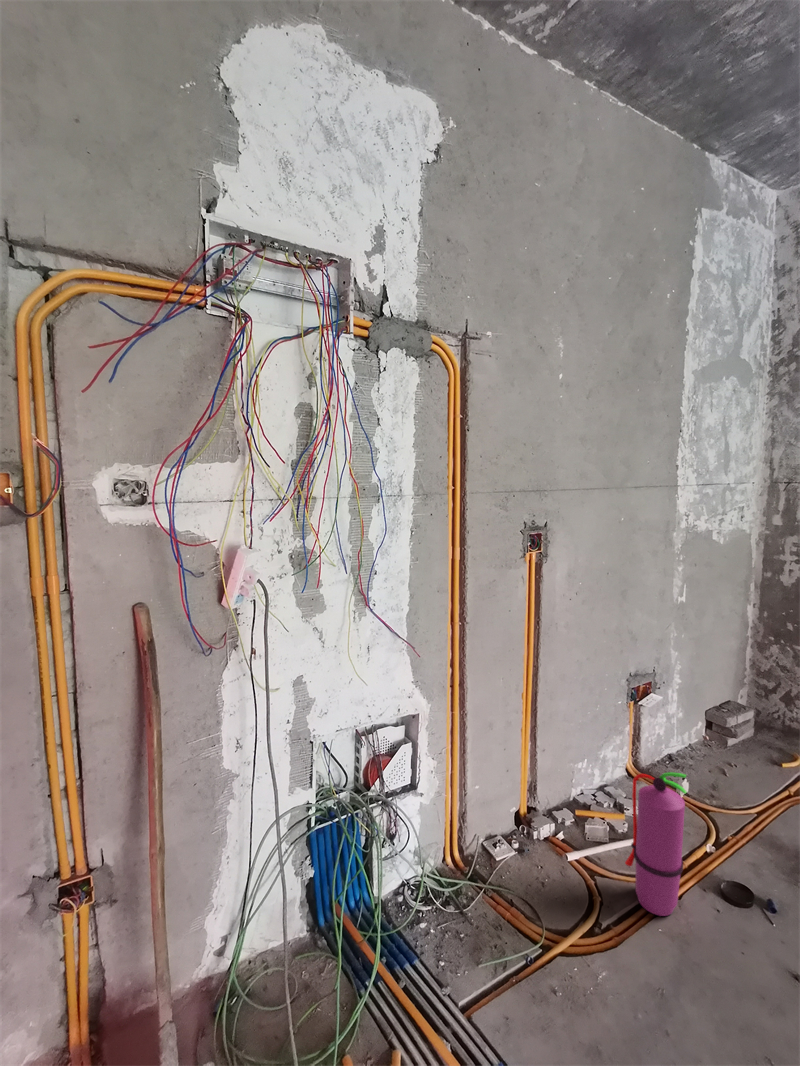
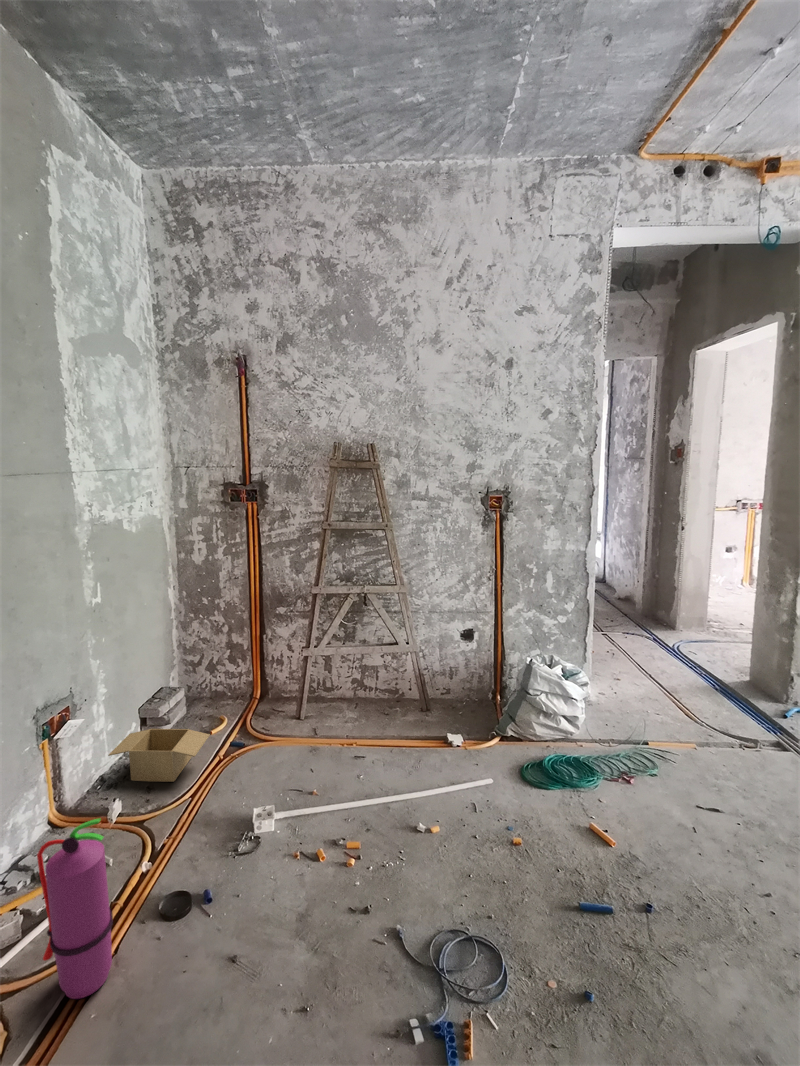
cardboard box: none [676,729,783,792] -> present [108,729,210,782]

